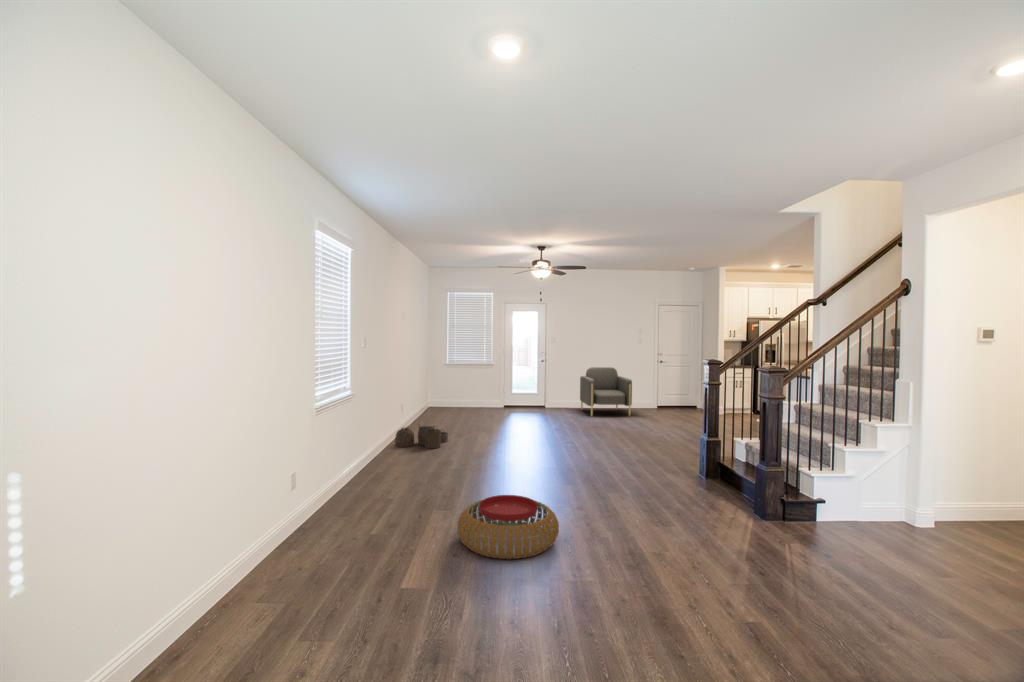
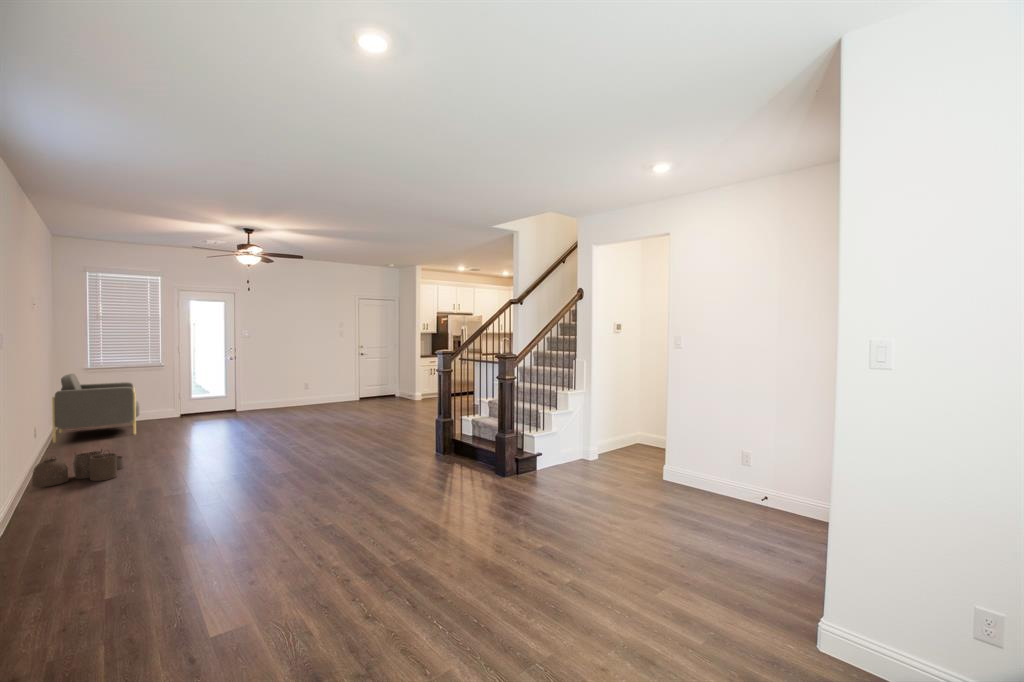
armchair: present [580,367,632,416] -> present [52,374,139,443]
pouf: present [458,495,559,559] -> none [229,506,354,583]

